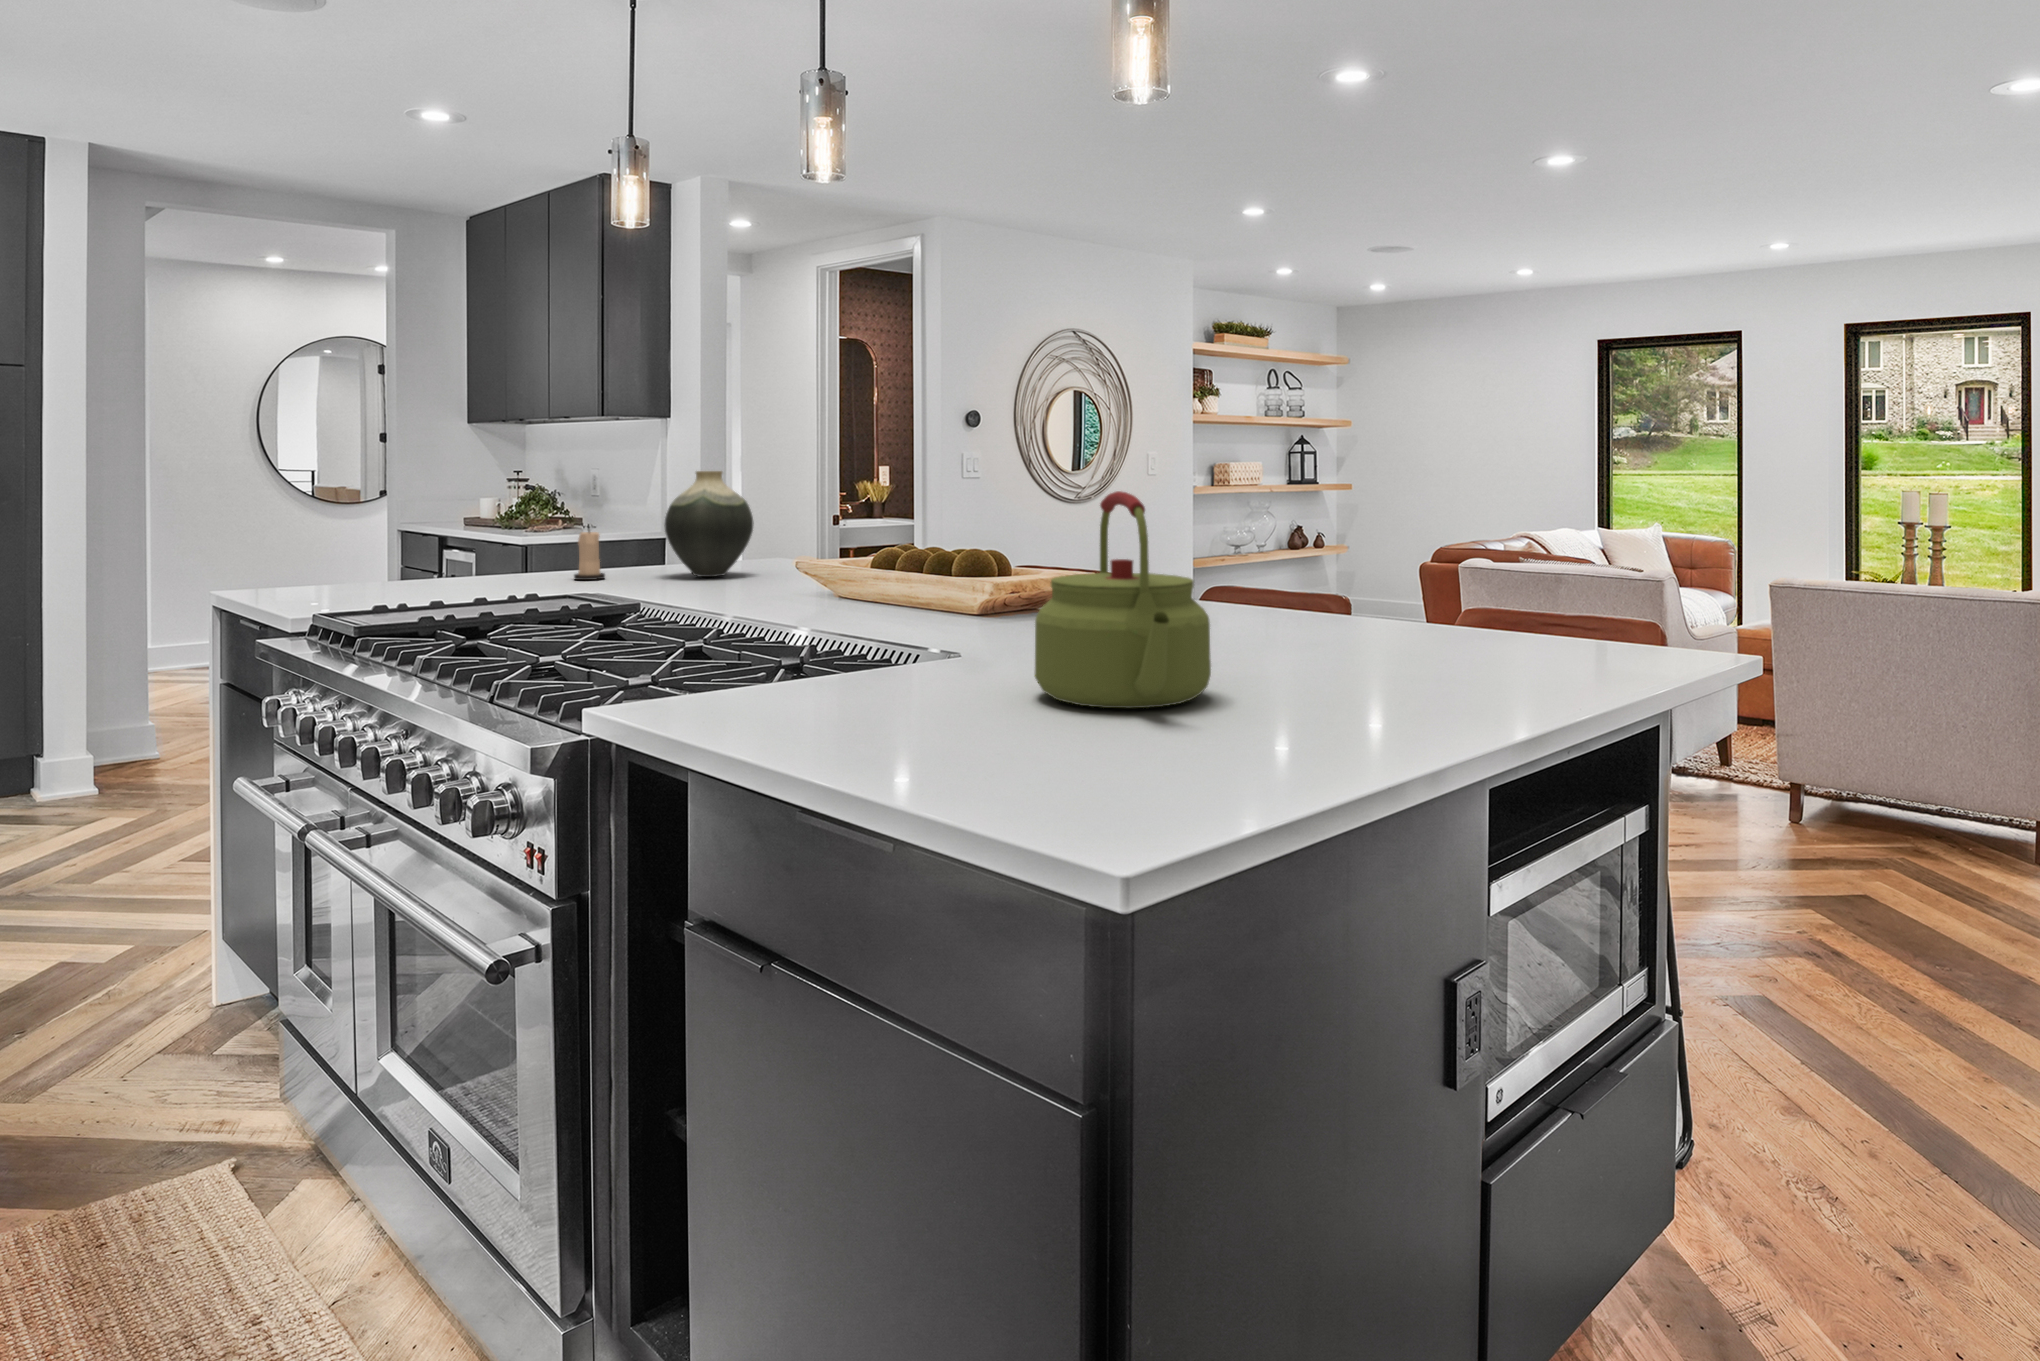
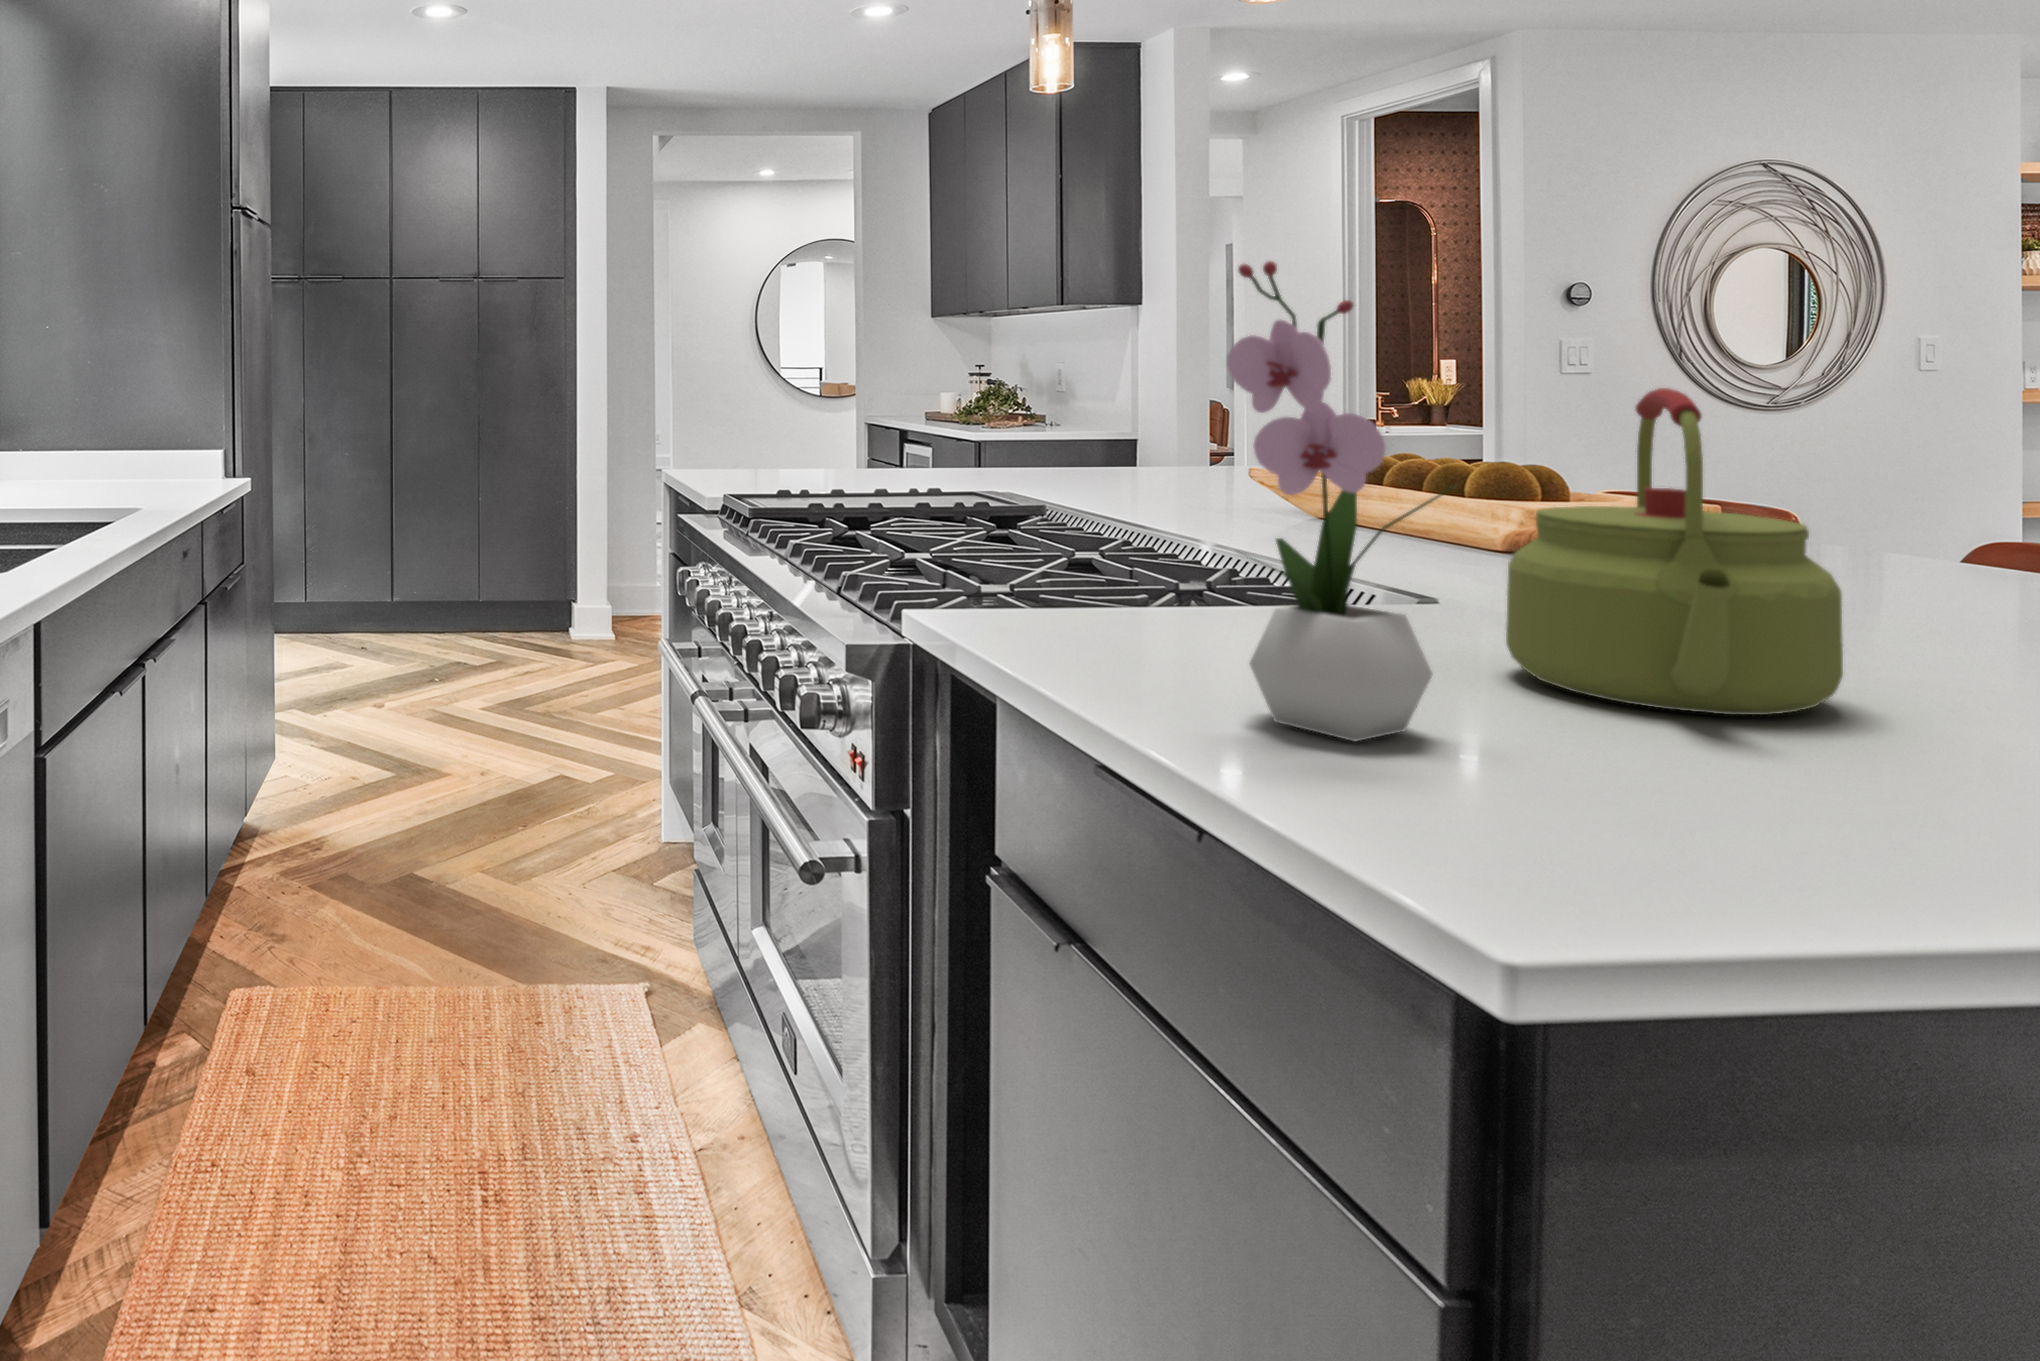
flower arrangement: none [892,401,1031,761] -> present [1227,261,1454,742]
vase: present [664,471,754,577] -> none [1094,362,1204,483]
candle: present [574,530,605,580] -> none [993,422,1026,478]

